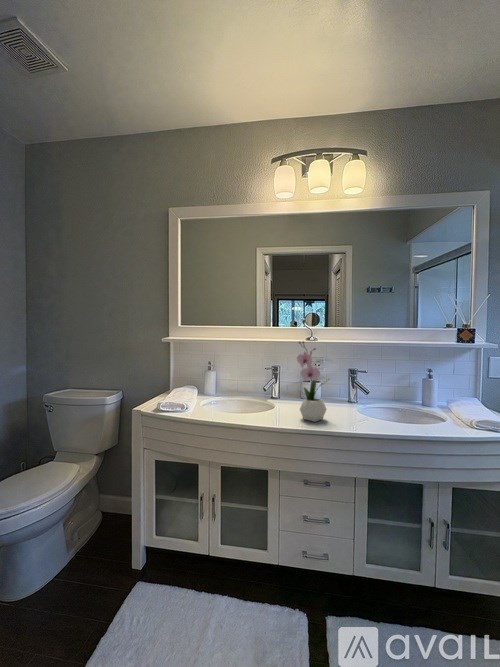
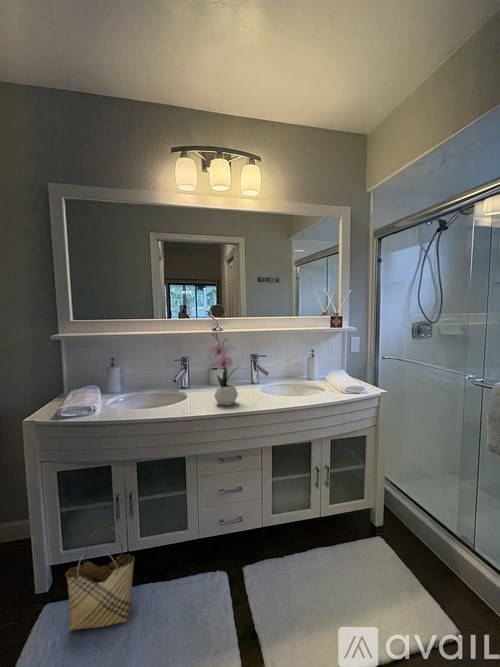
woven basket: none [149,522,209,626] -> present [65,525,134,631]

